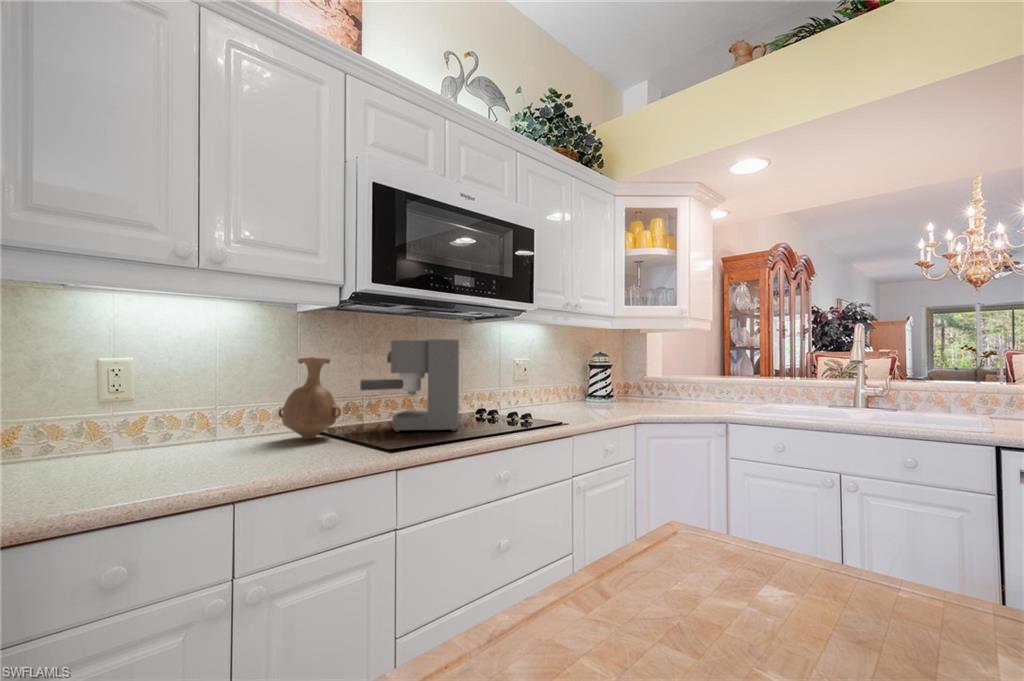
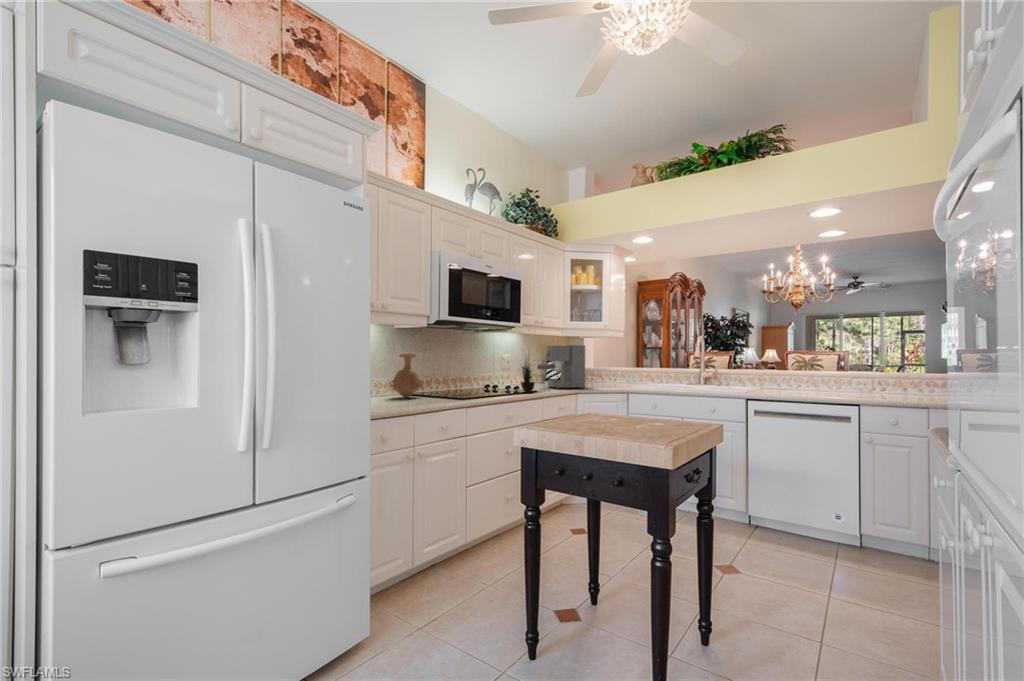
coffee maker: present [360,339,459,432] -> present [537,345,585,389]
potted plant: none [523,339,565,425] -> present [521,360,535,392]

